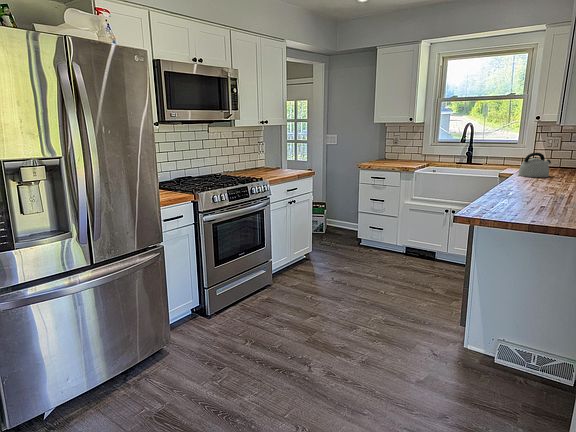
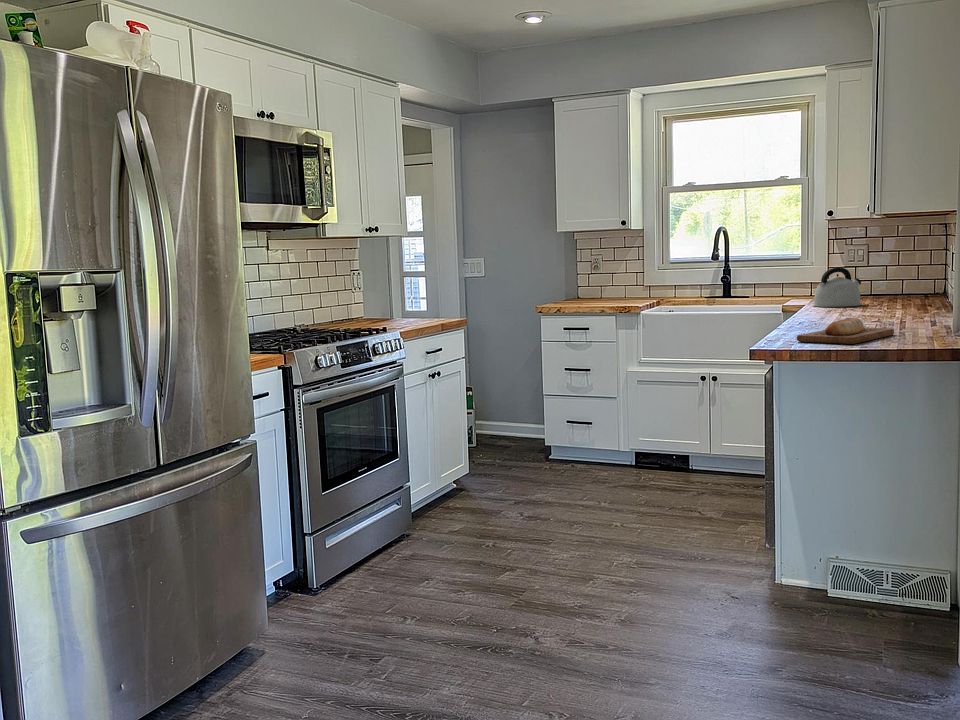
bread loaf: none [489,196,559,216] -> present [797,318,894,344]

